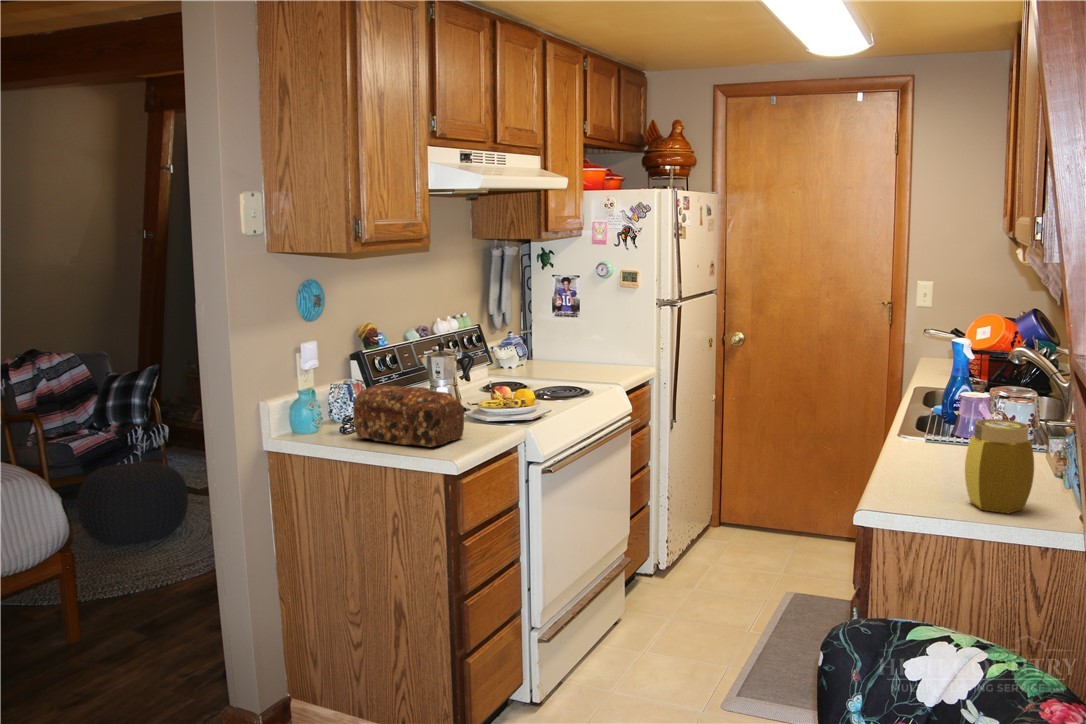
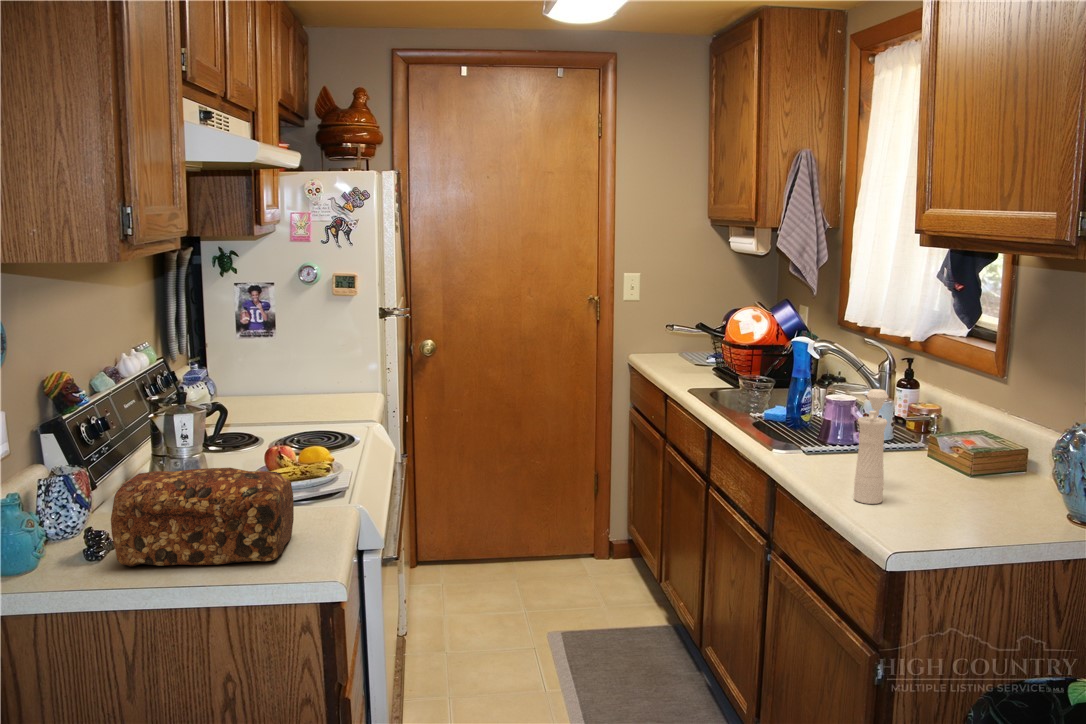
pepper mill: none [909,383,966,484] -> present [854,389,888,504]
jar: present [965,419,1034,514] -> none [951,427,1017,528]

